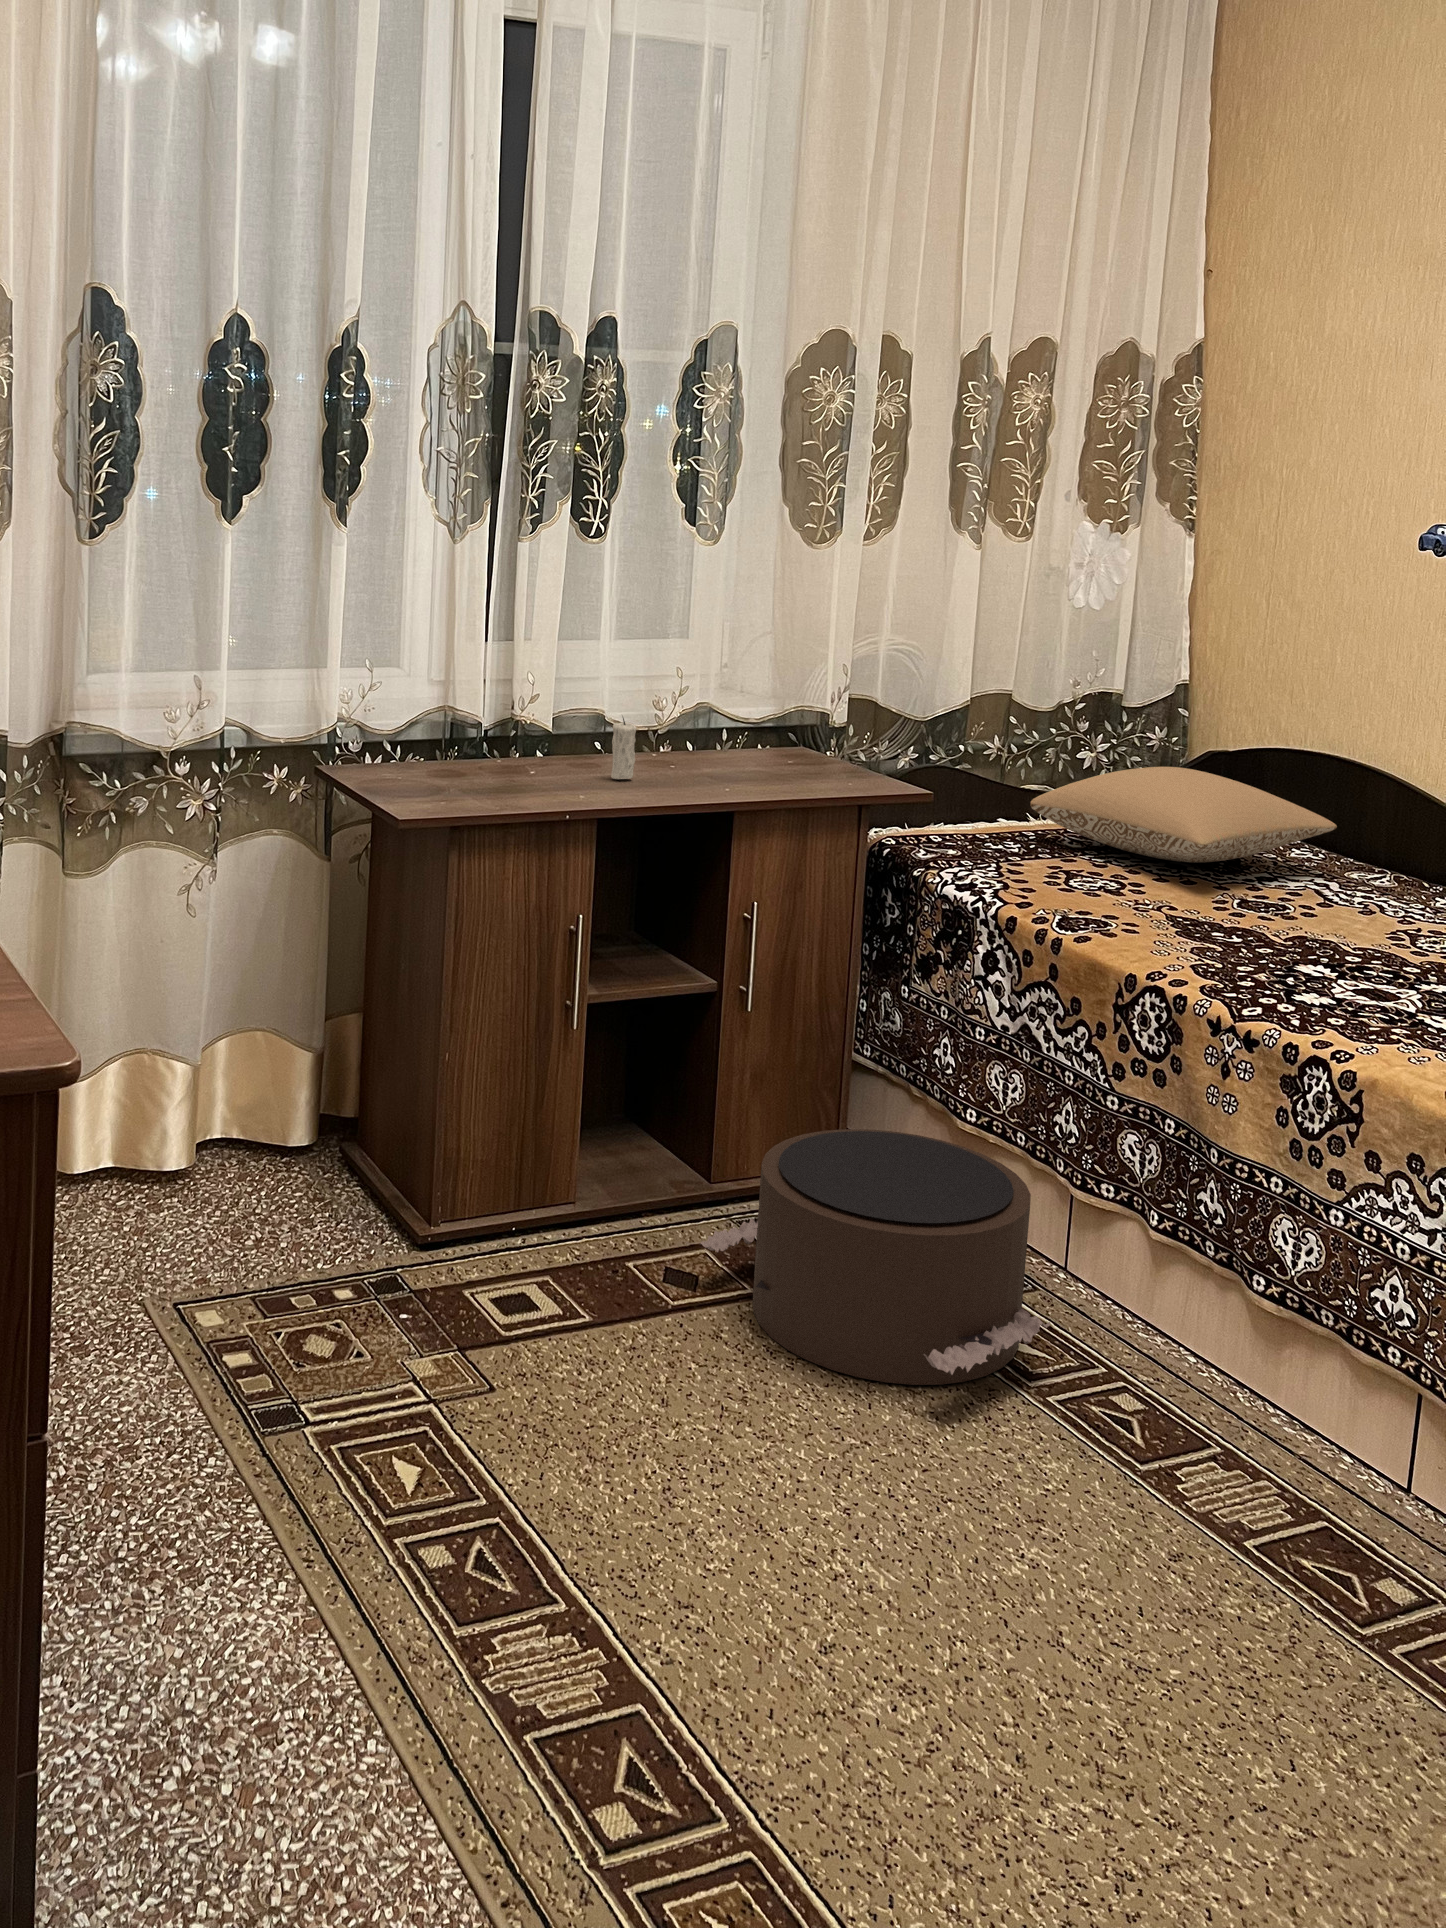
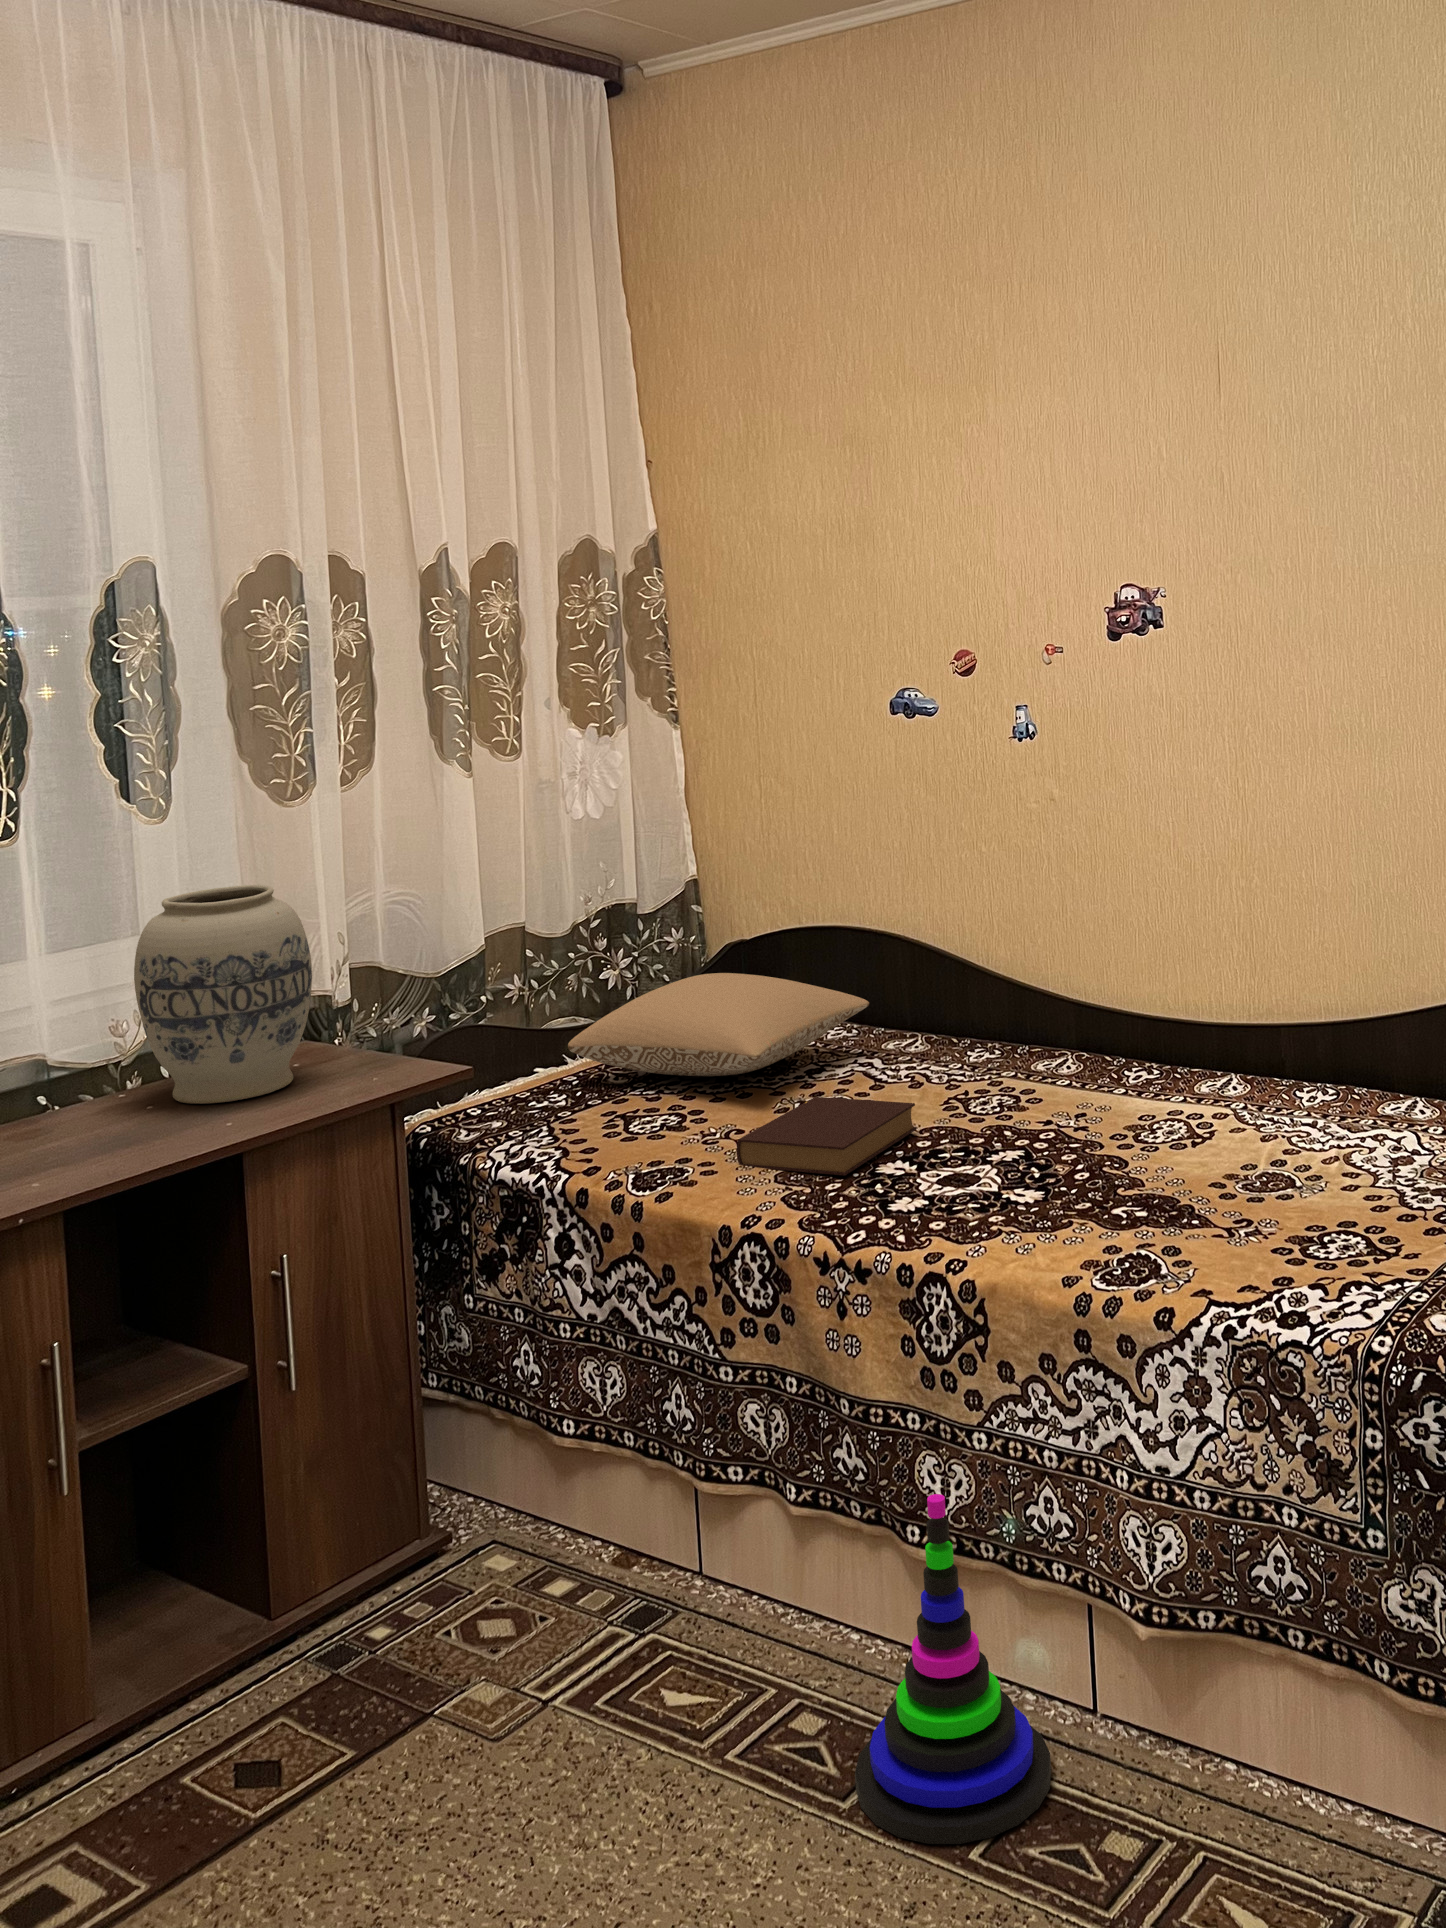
vase: none [677,603,815,776] -> present [134,885,312,1104]
candle: present [611,718,637,779] -> none [60,1057,97,1145]
book: none [1161,893,1353,962] -> present [737,1097,917,1175]
pouf: present [700,1129,1050,1385] -> none [276,1478,712,1828]
stacking toy: none [1155,1236,1346,1540] -> present [855,1494,1051,1844]

